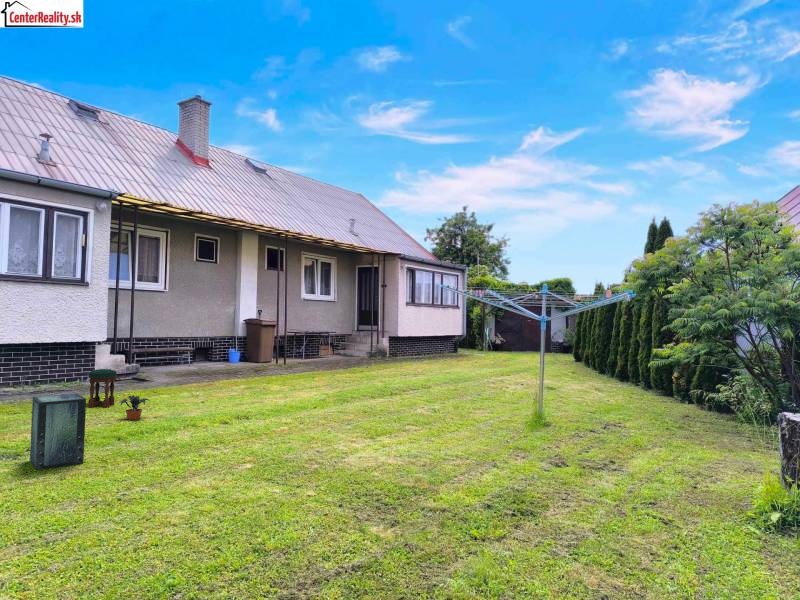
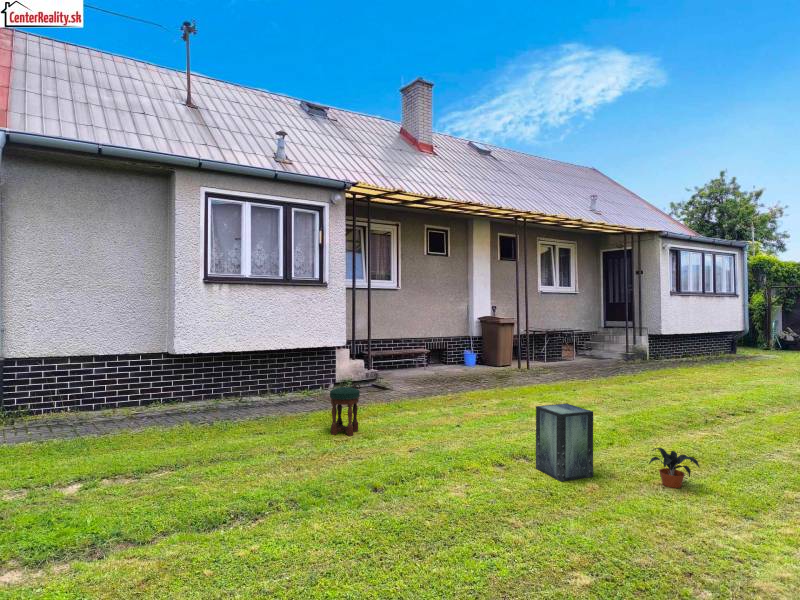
storage box: present [30,394,86,470] -> present [536,404,593,482]
potted plant: present [119,395,150,420] -> present [649,448,700,488]

